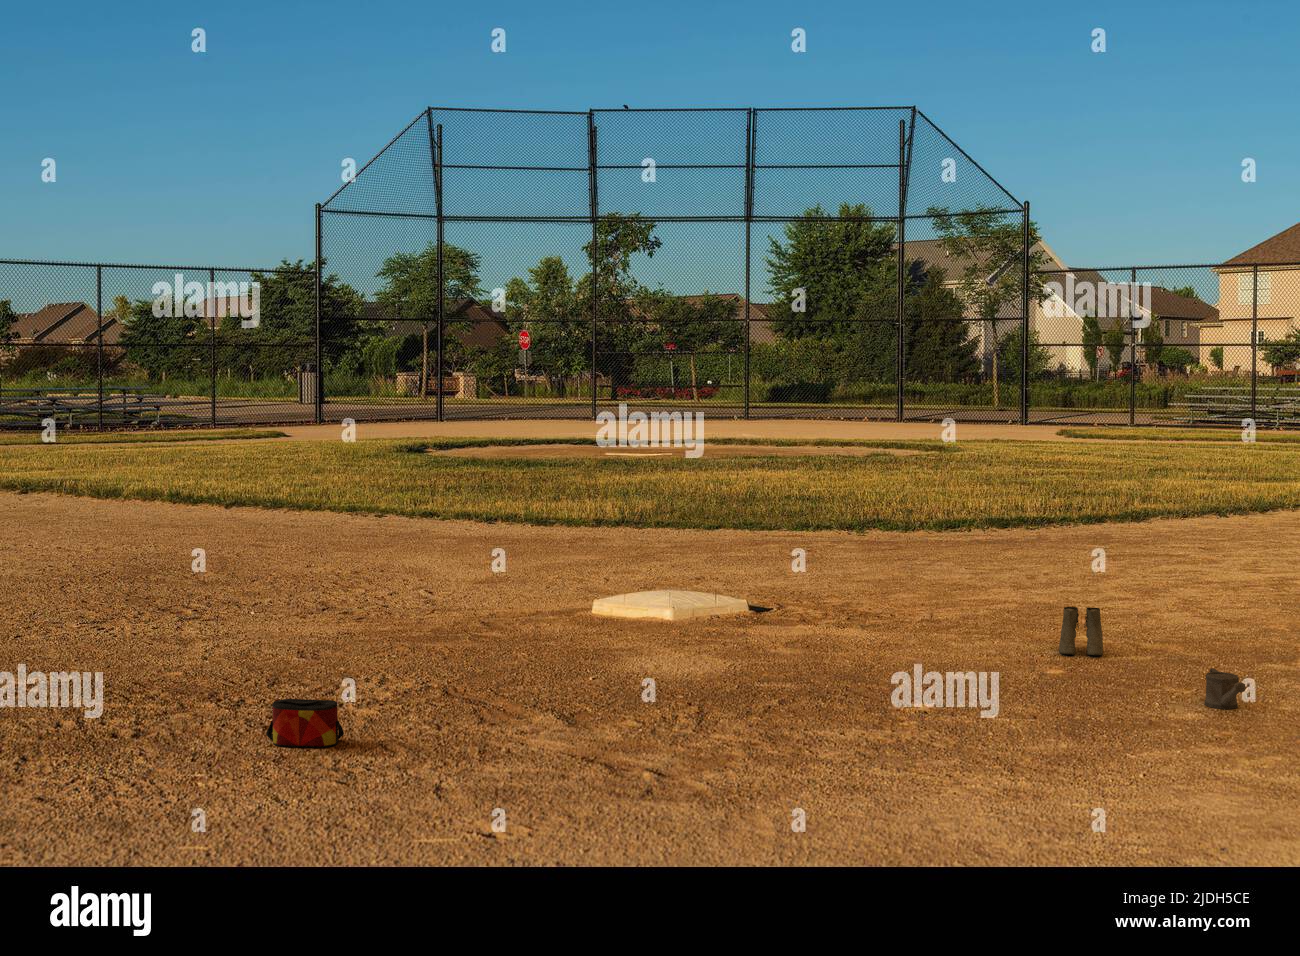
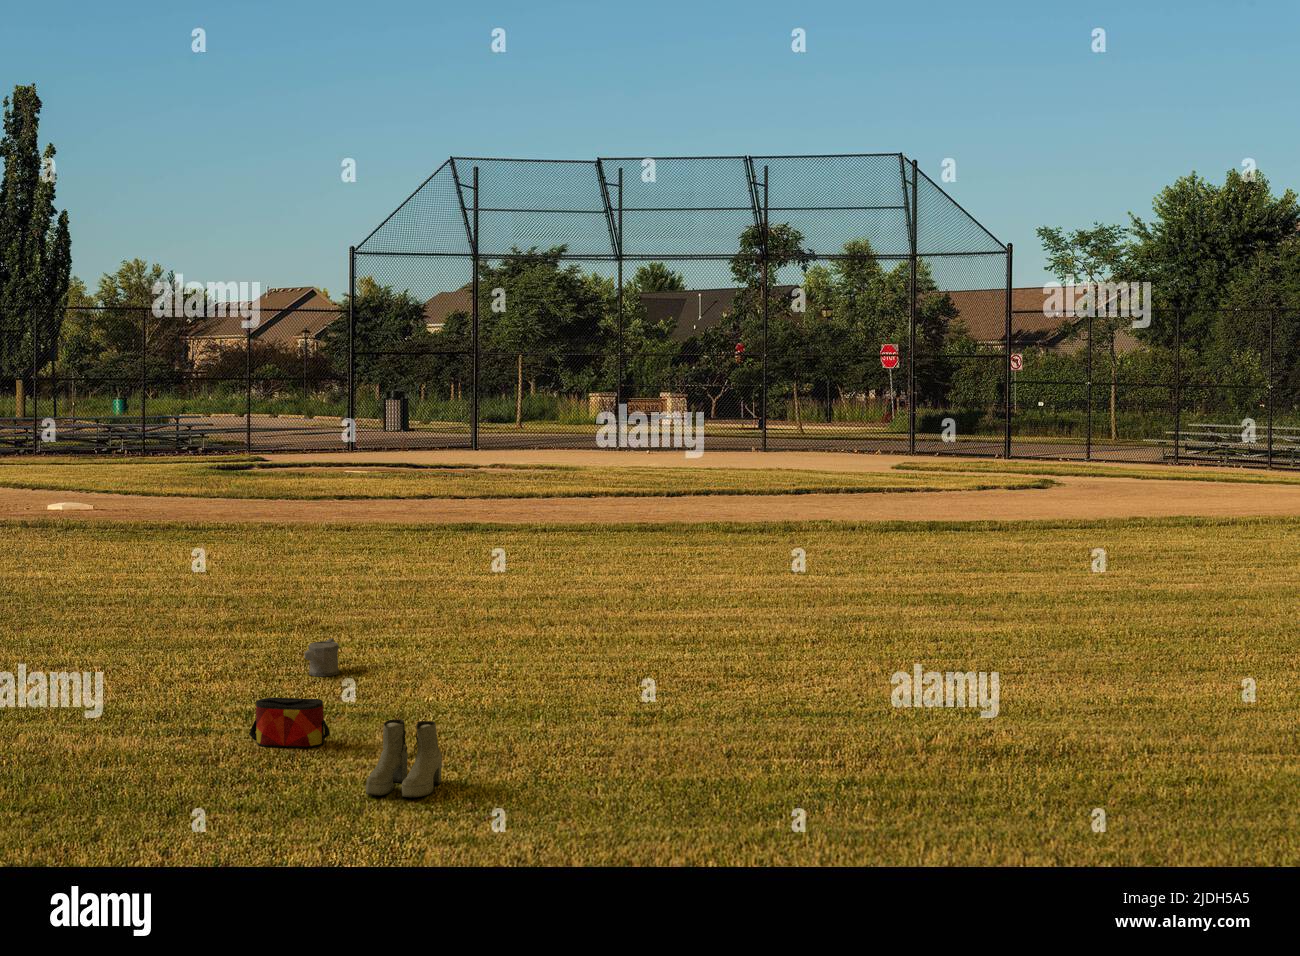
boots: present [1059,607,1103,656] -> present [366,719,442,798]
watering can: present [1205,668,1245,709] -> present [304,638,339,677]

